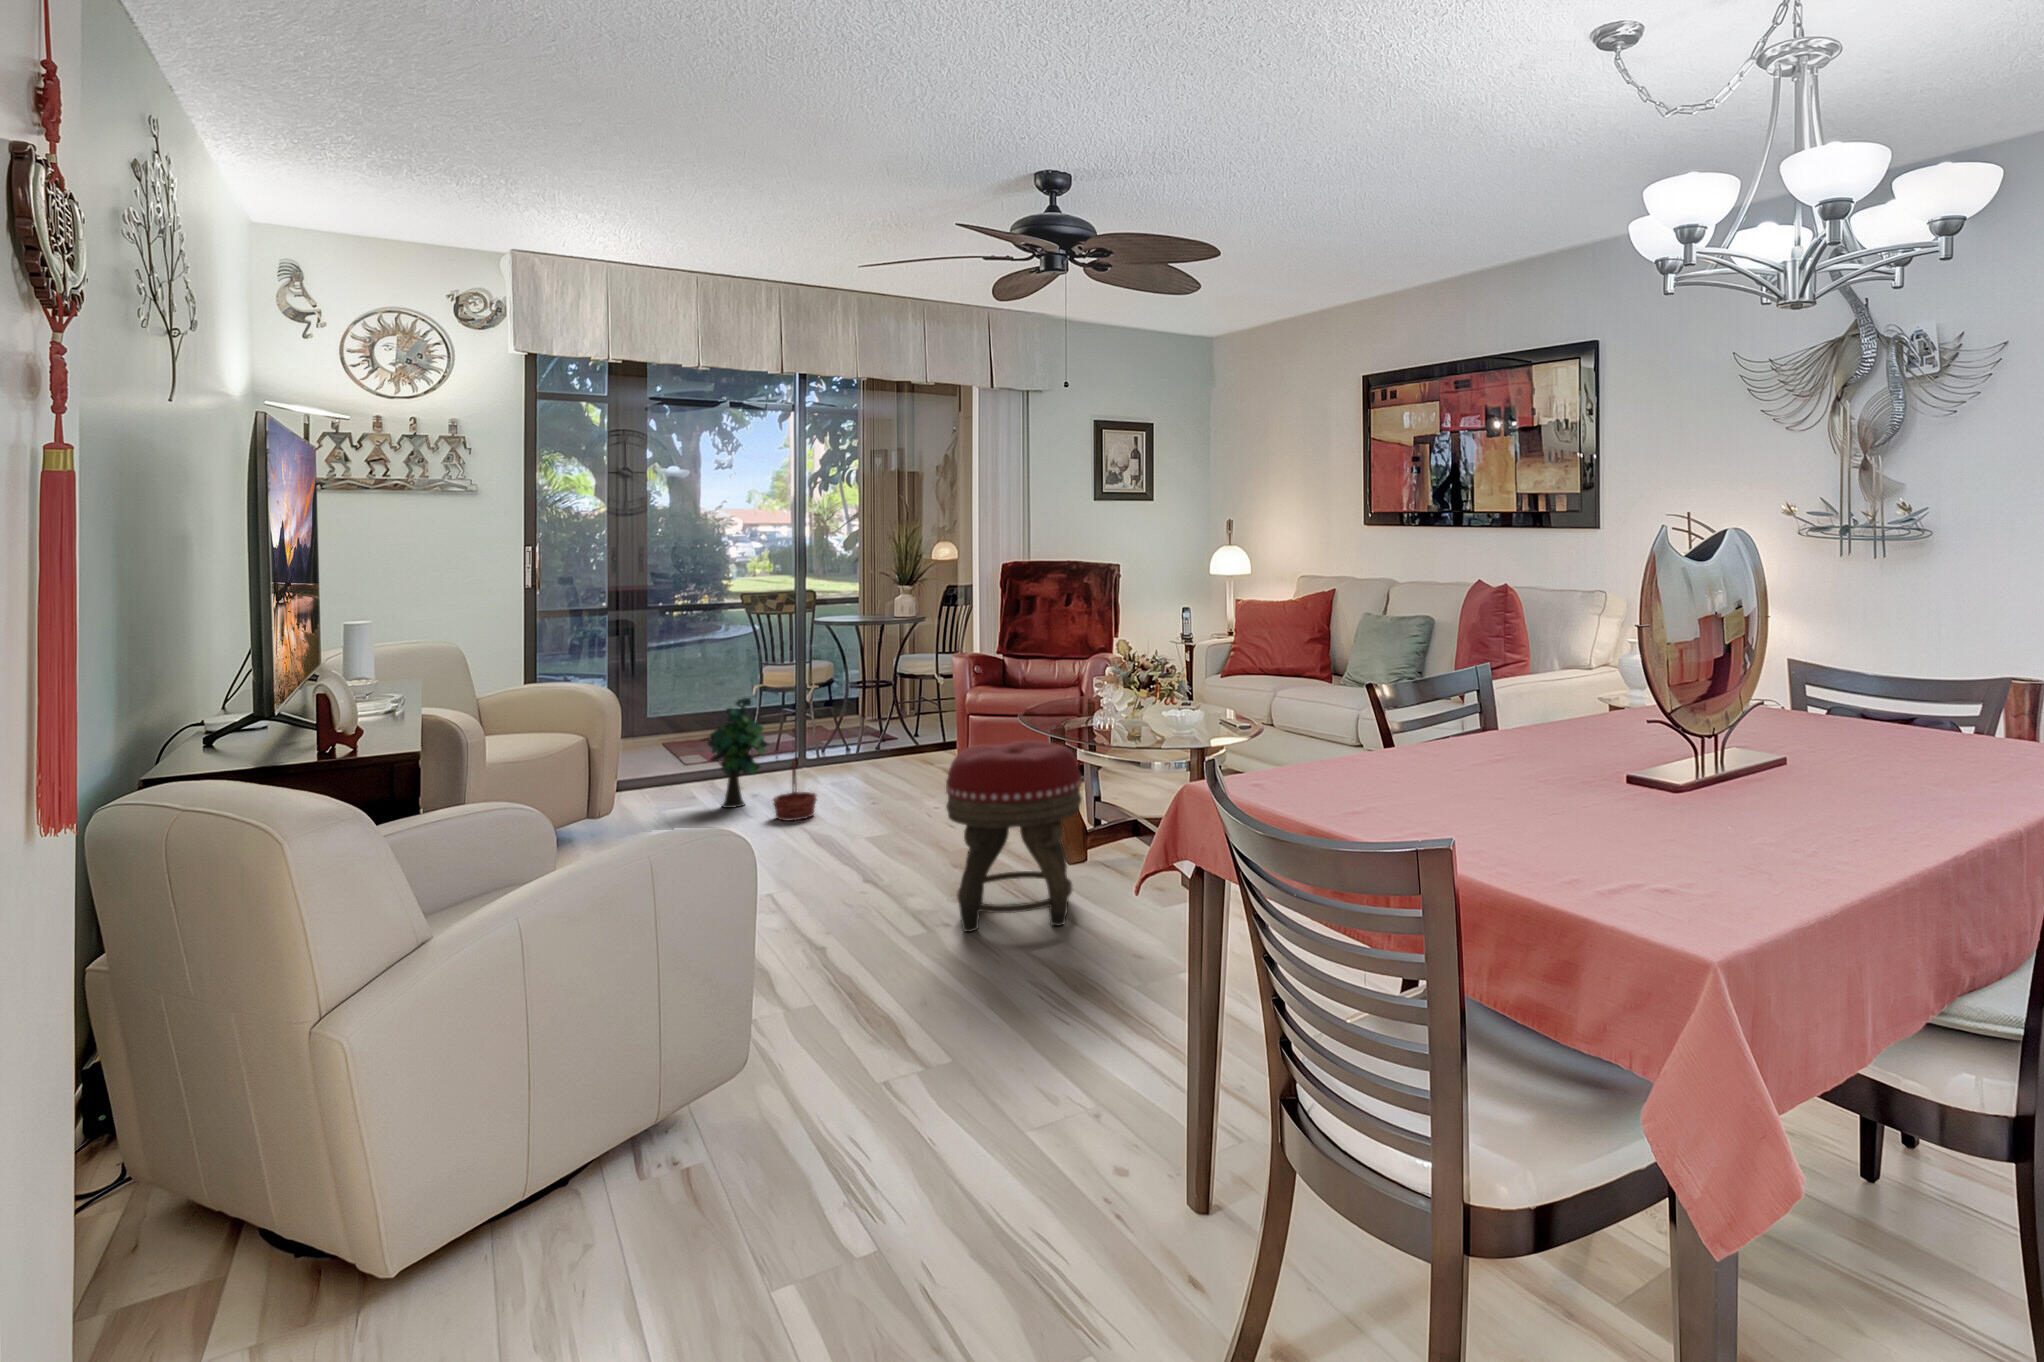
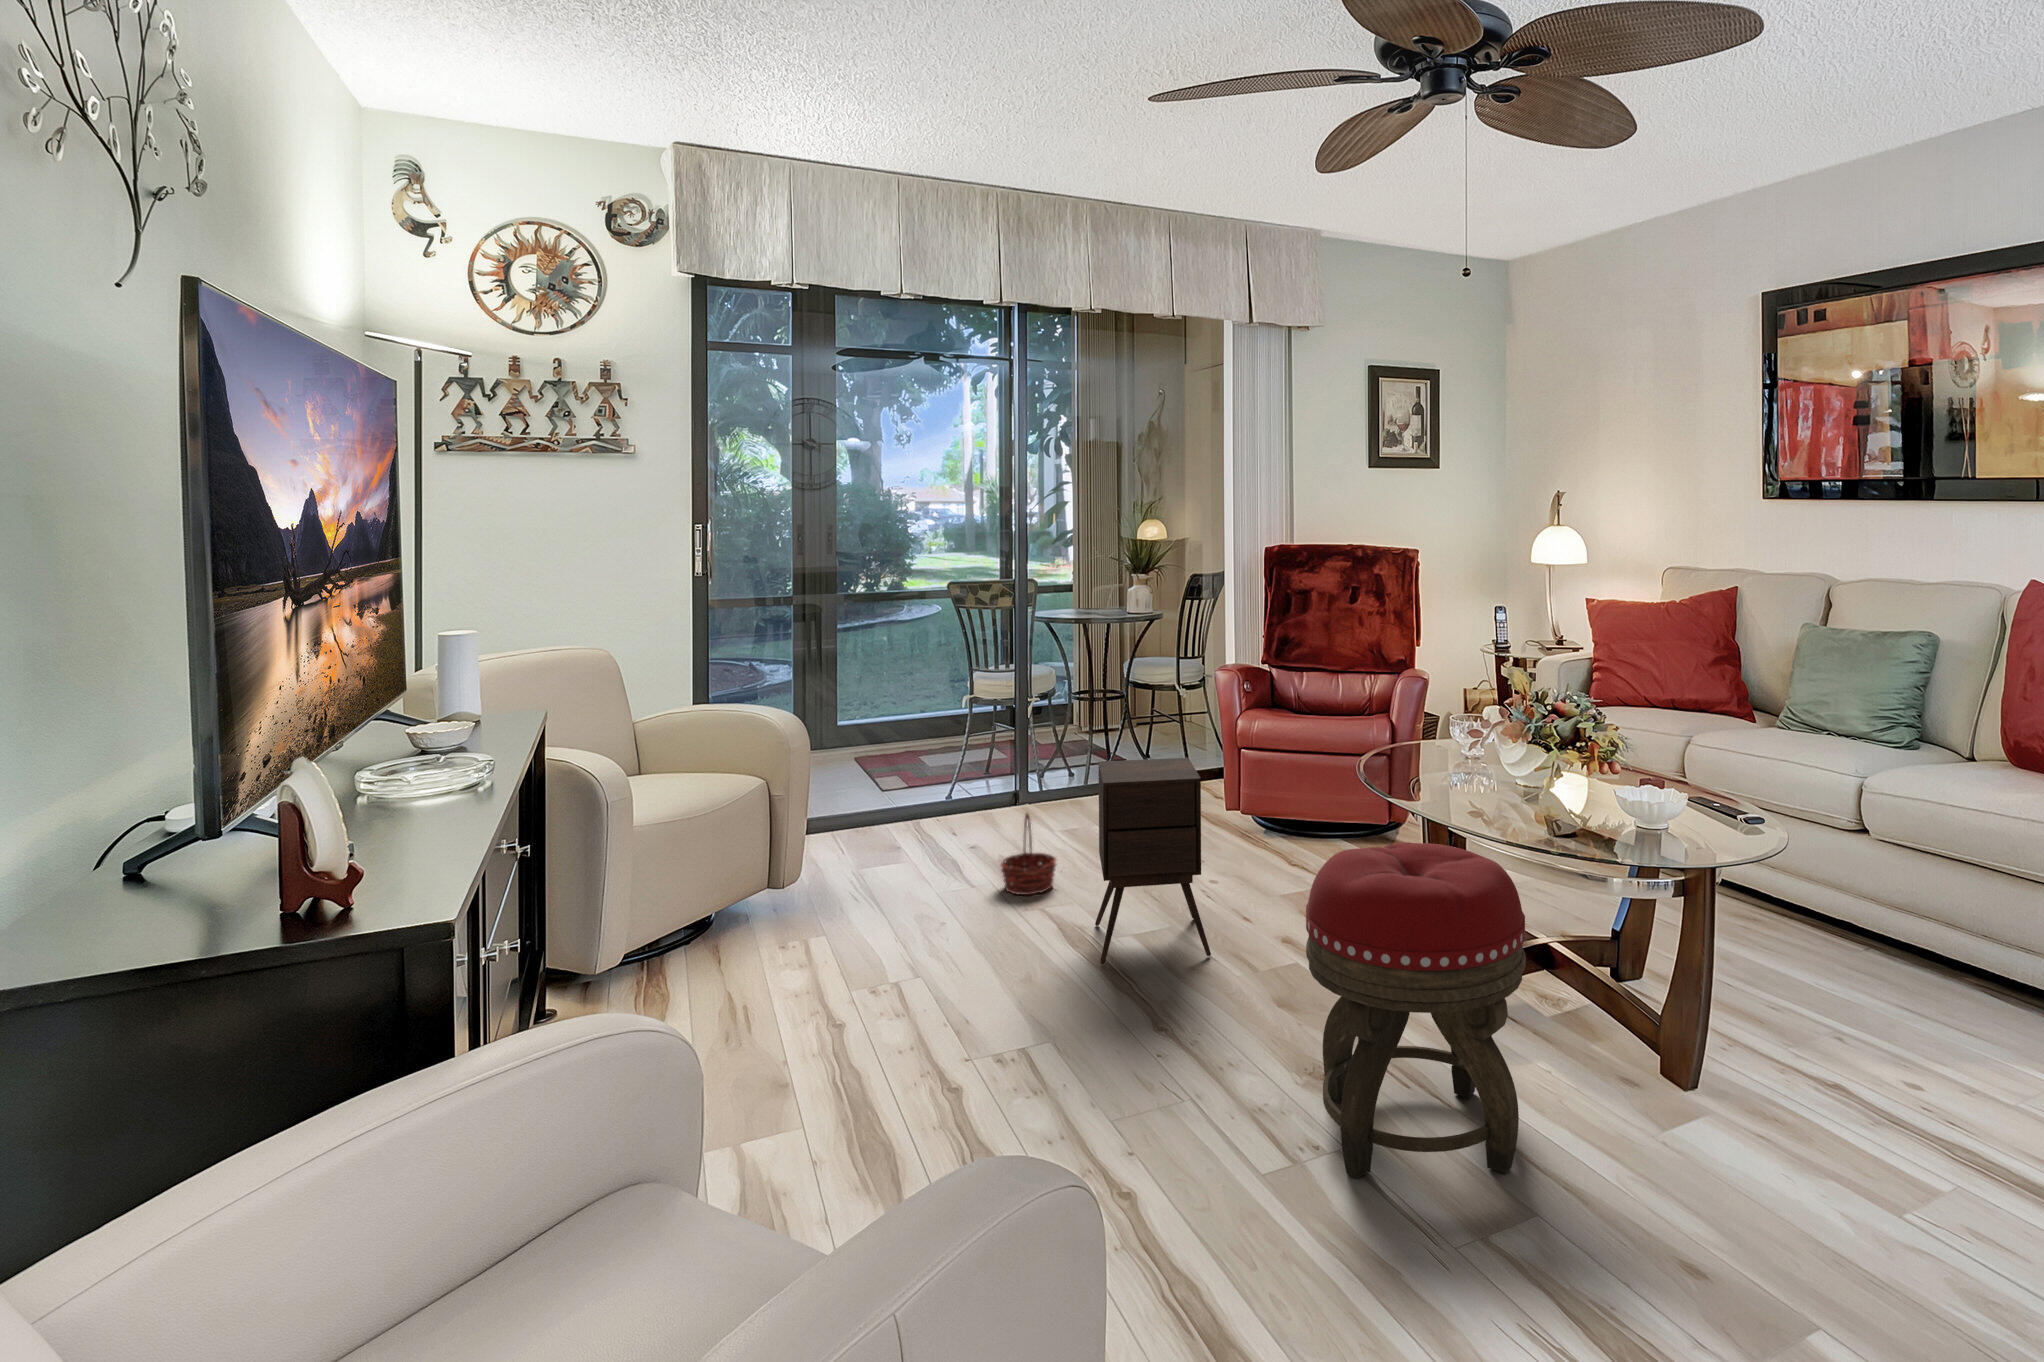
decorative plant: present [702,698,768,808] -> none [904,722,991,867]
side table: none [838,711,919,853] -> present [1095,758,1211,965]

